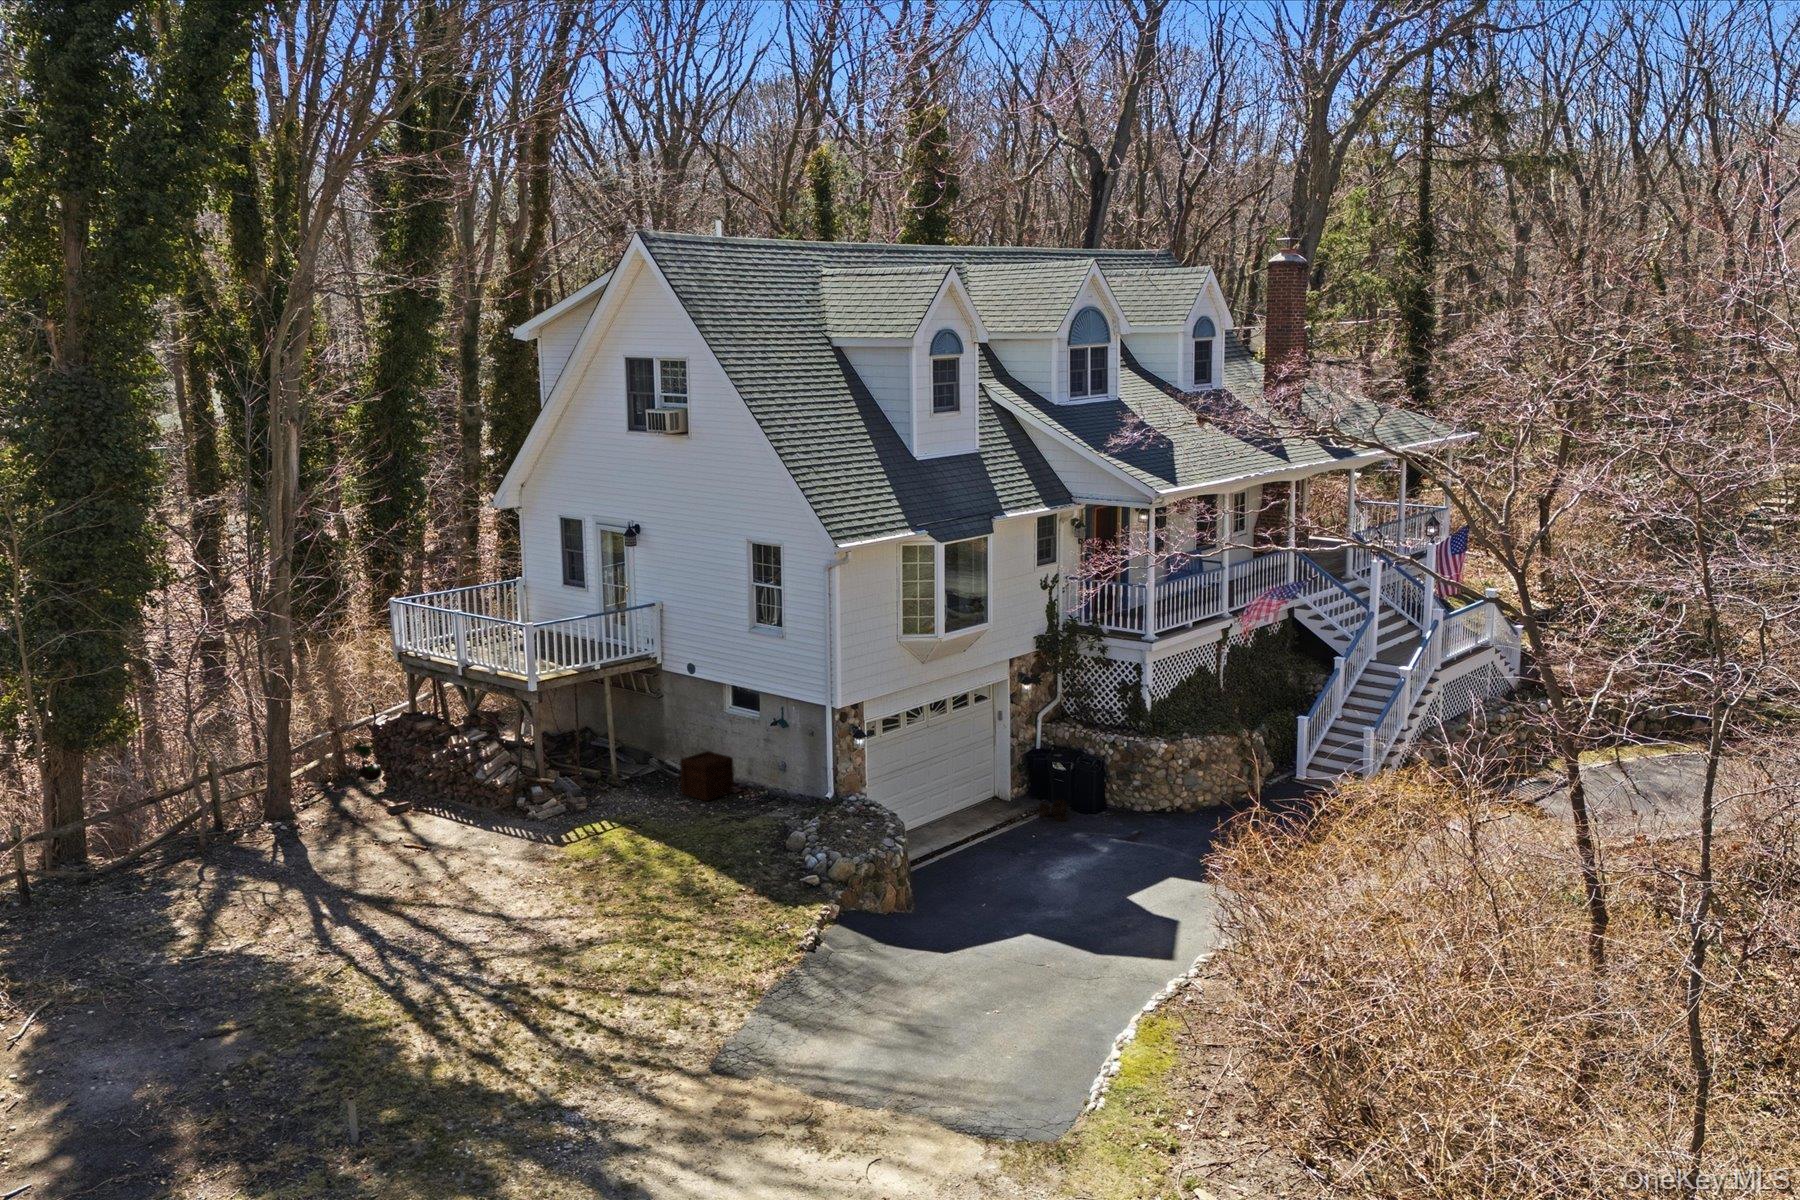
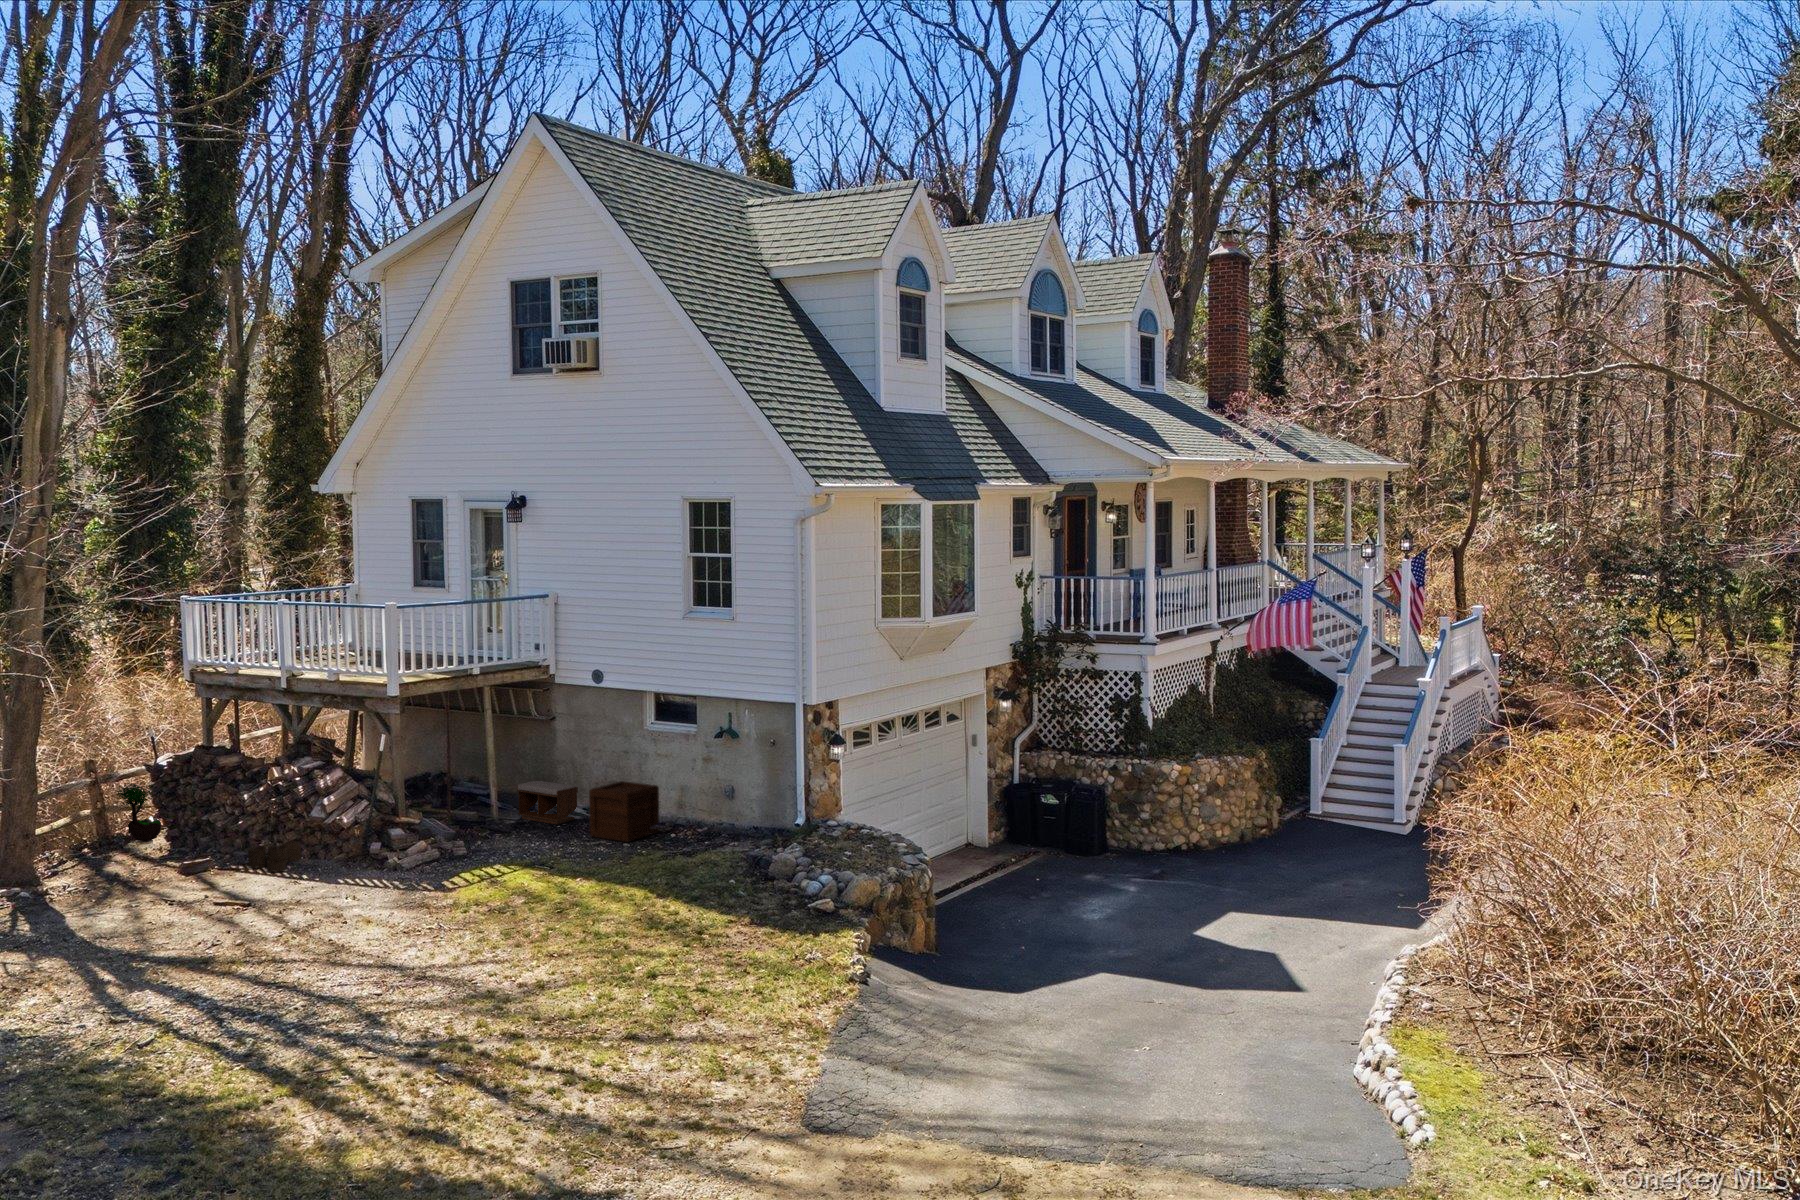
bench: none [635,743,679,780] -> present [517,781,578,824]
woven basket: present [1039,799,1067,822] -> present [248,841,302,872]

